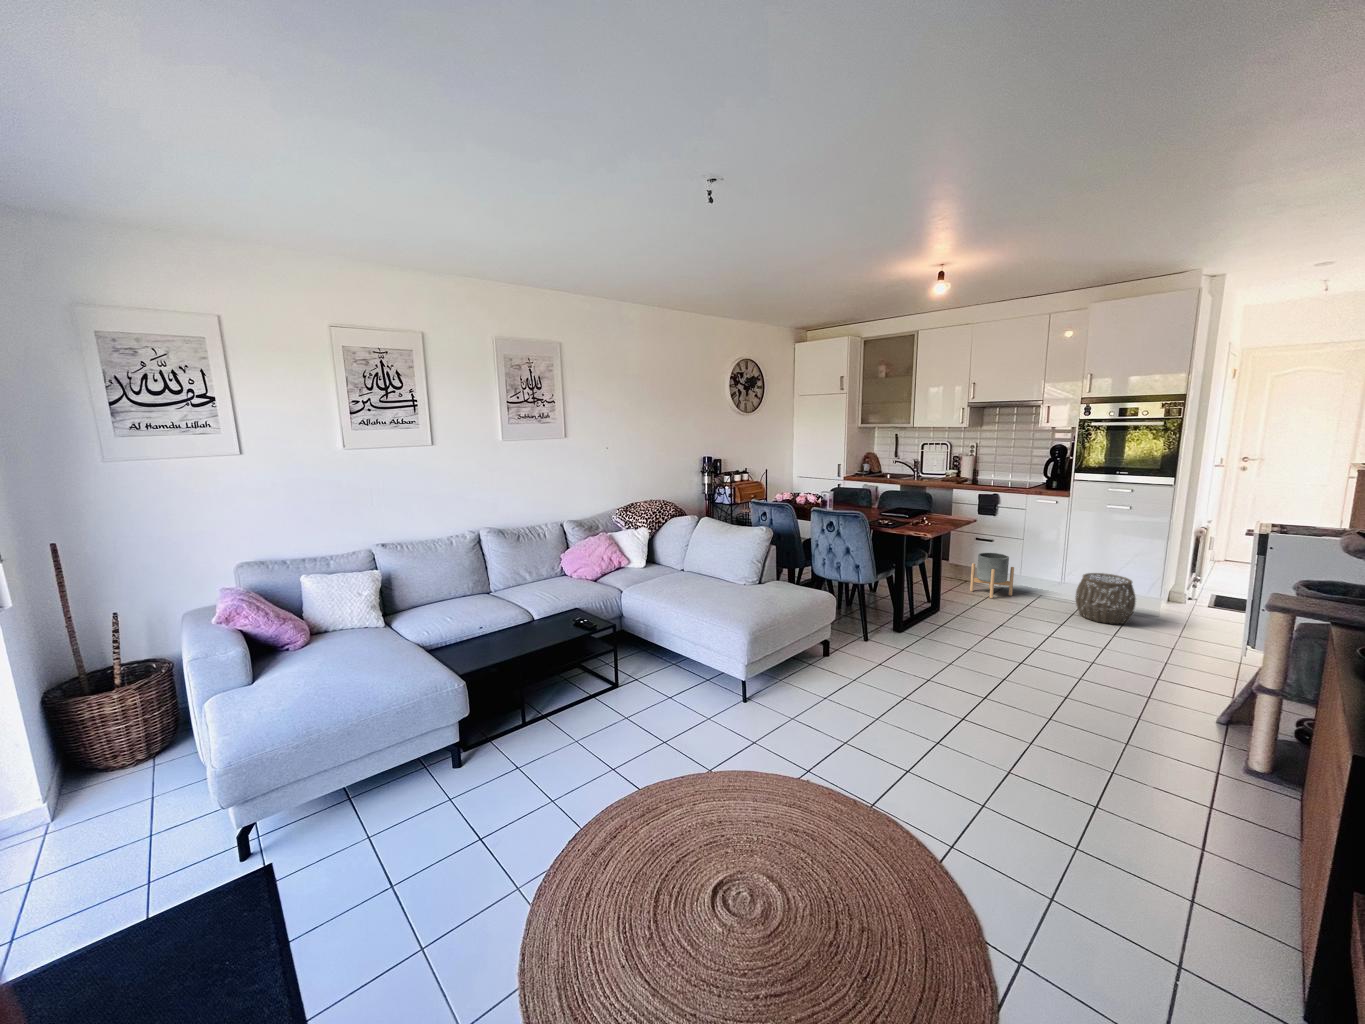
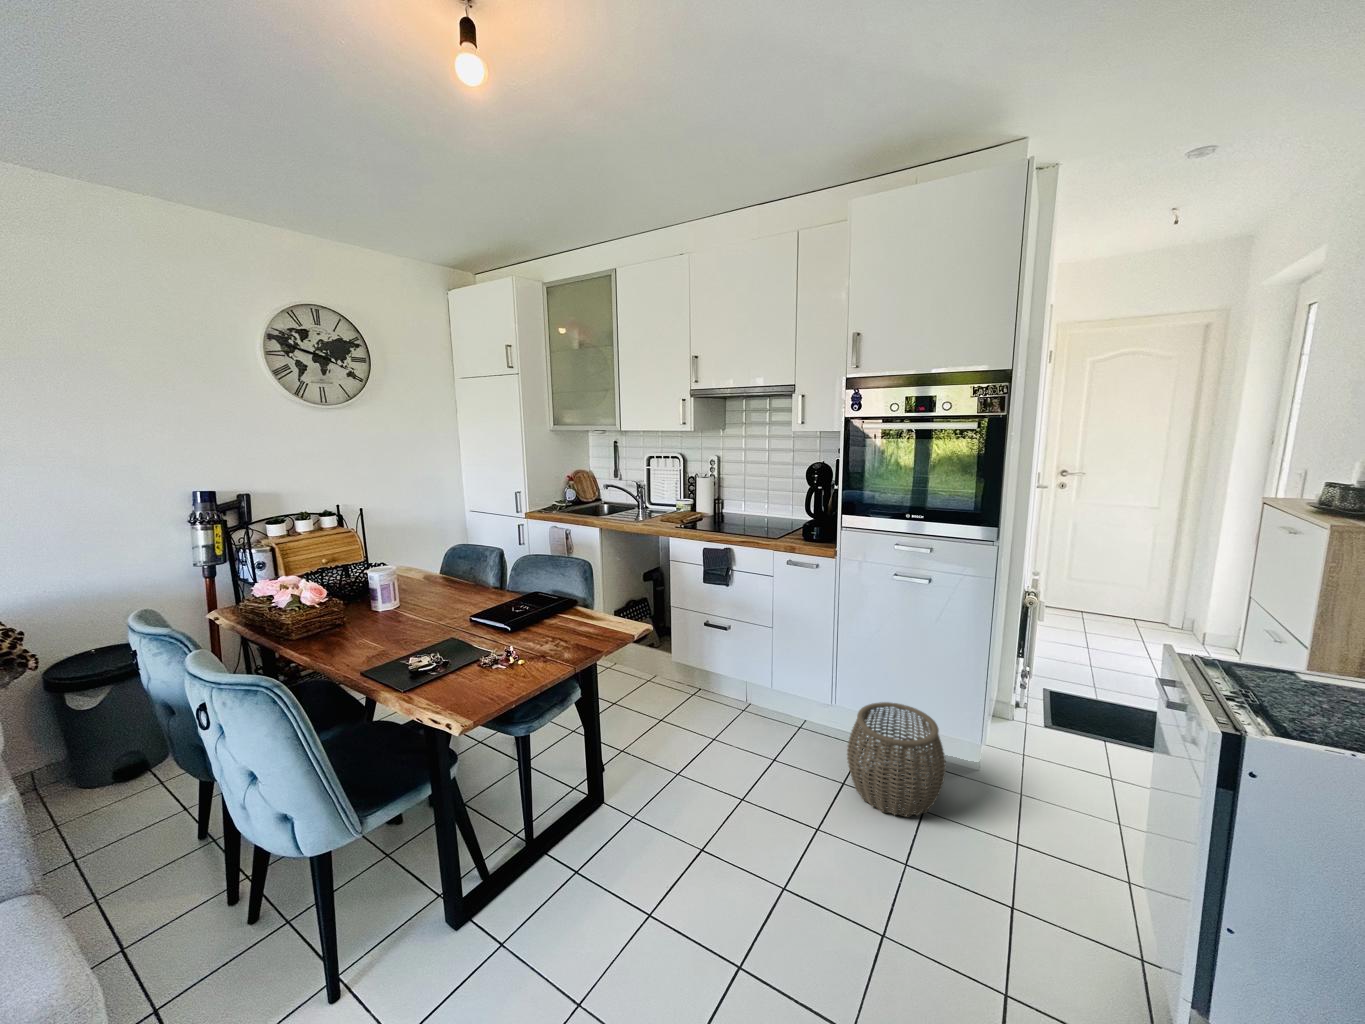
planter: present [970,553,1014,598] -> none [693,652,758,745]

